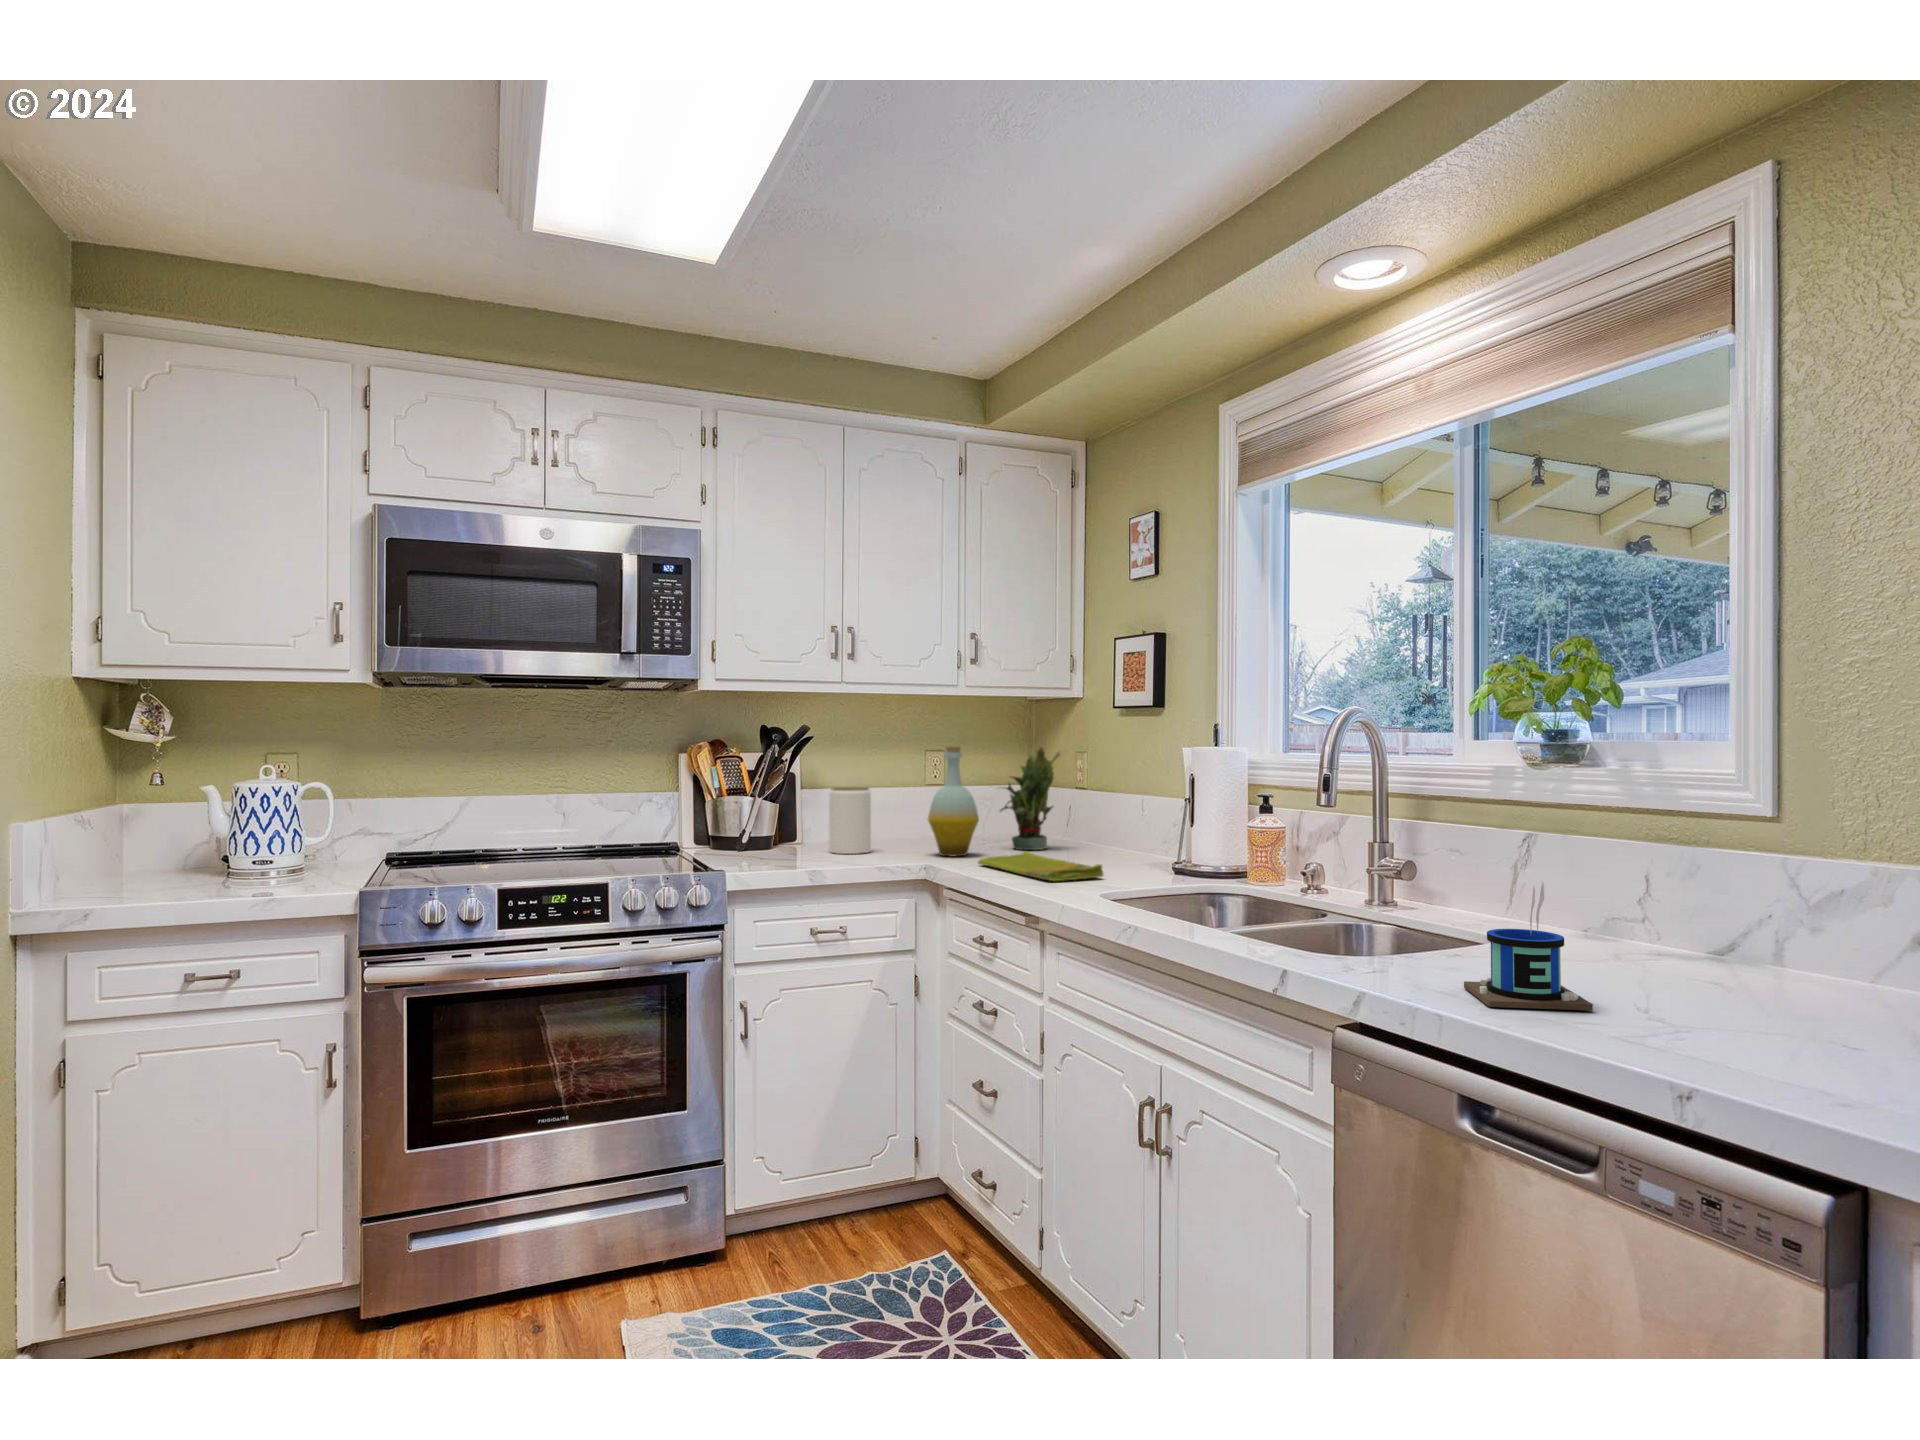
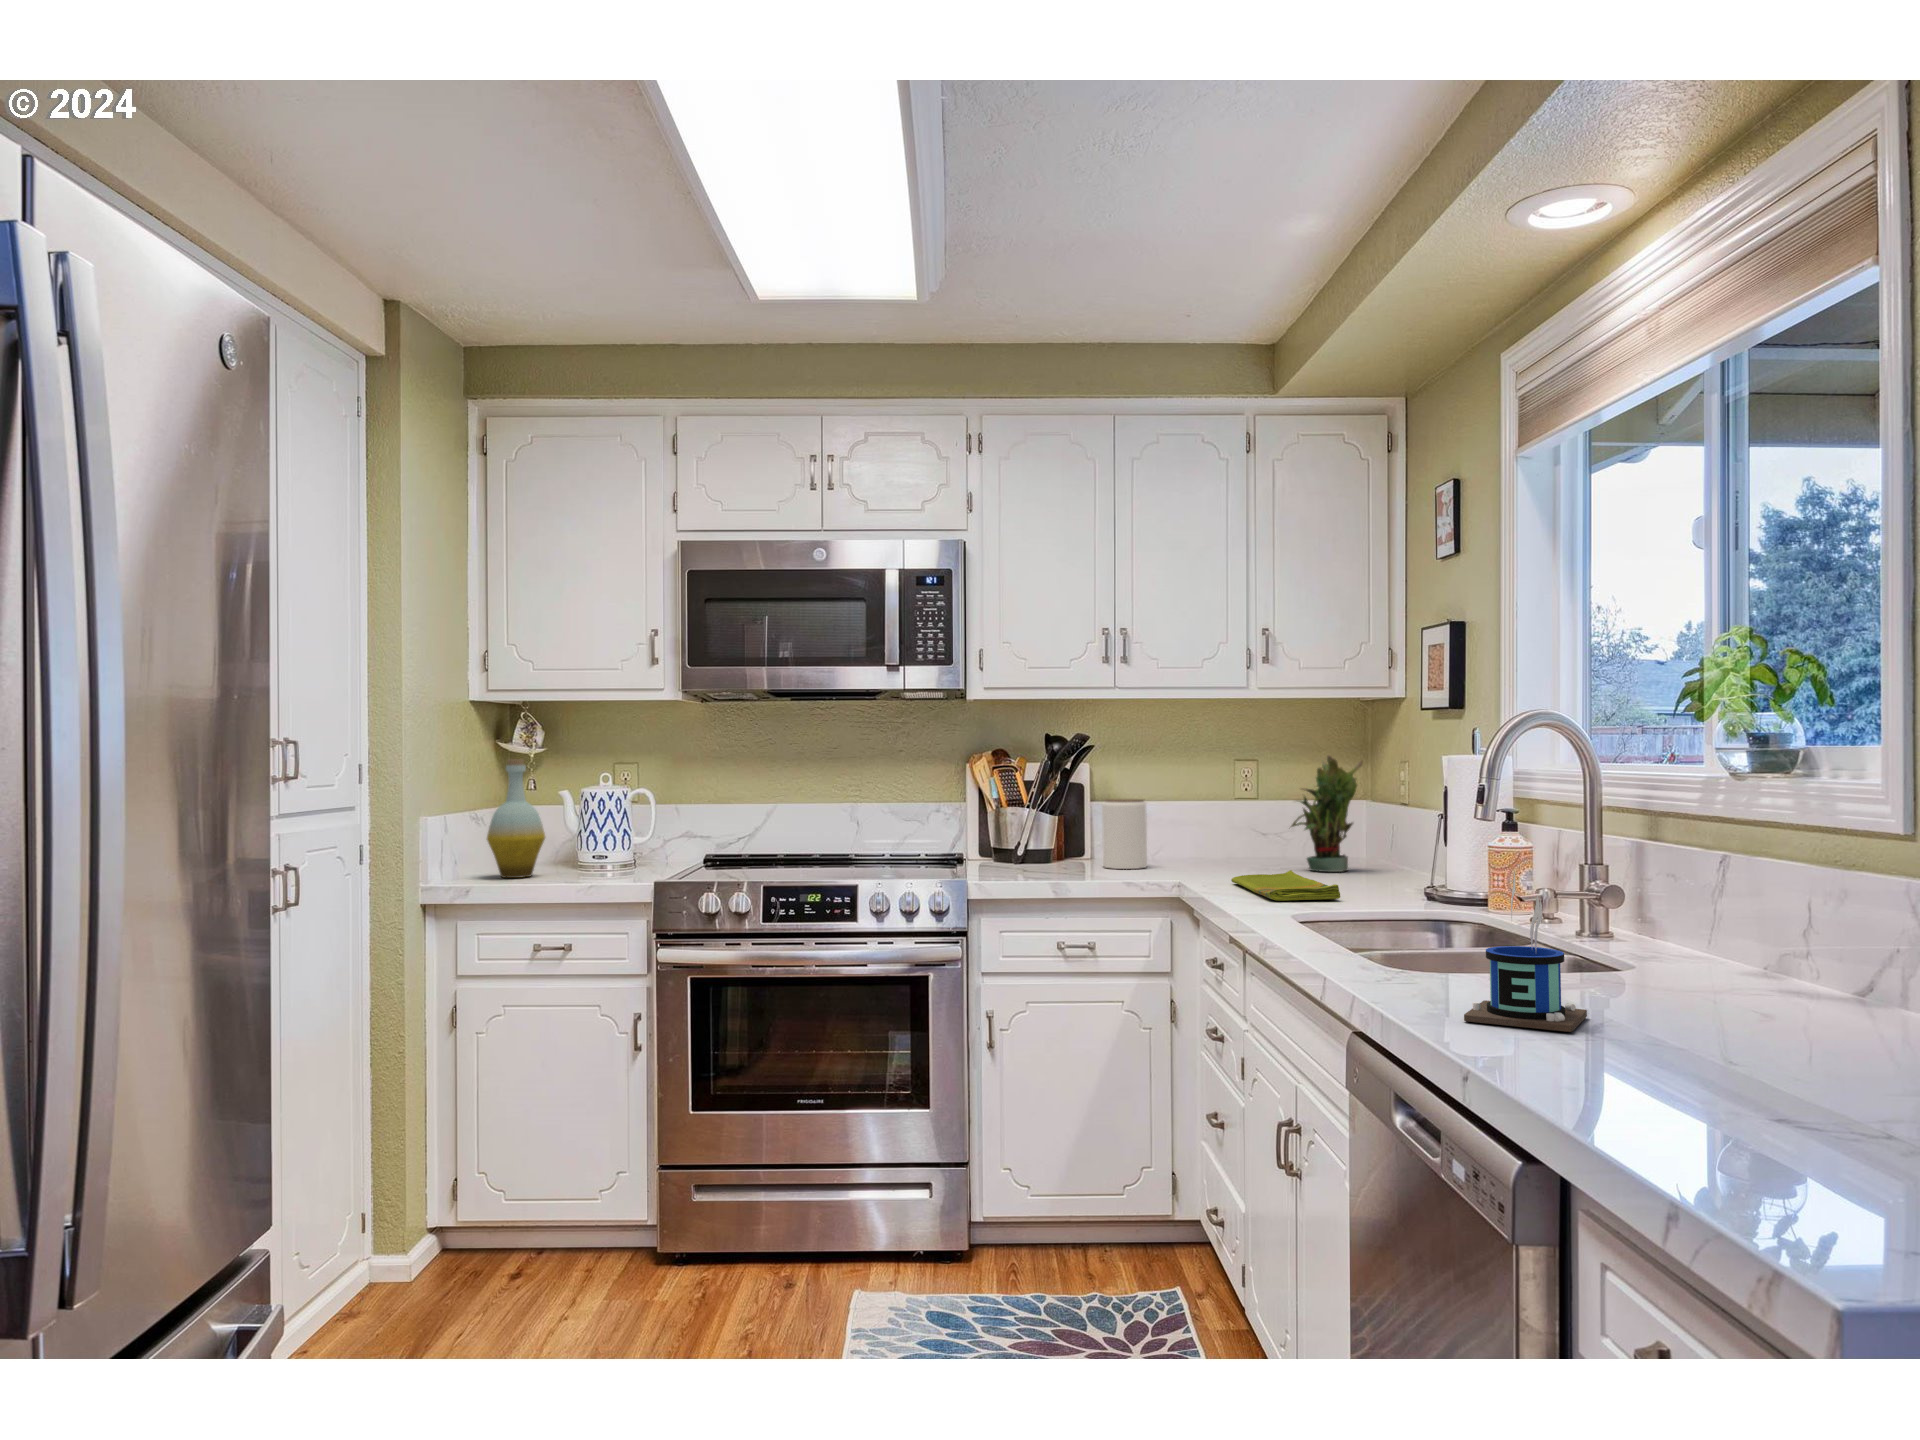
bottle: present [928,746,979,856] -> present [487,759,545,878]

